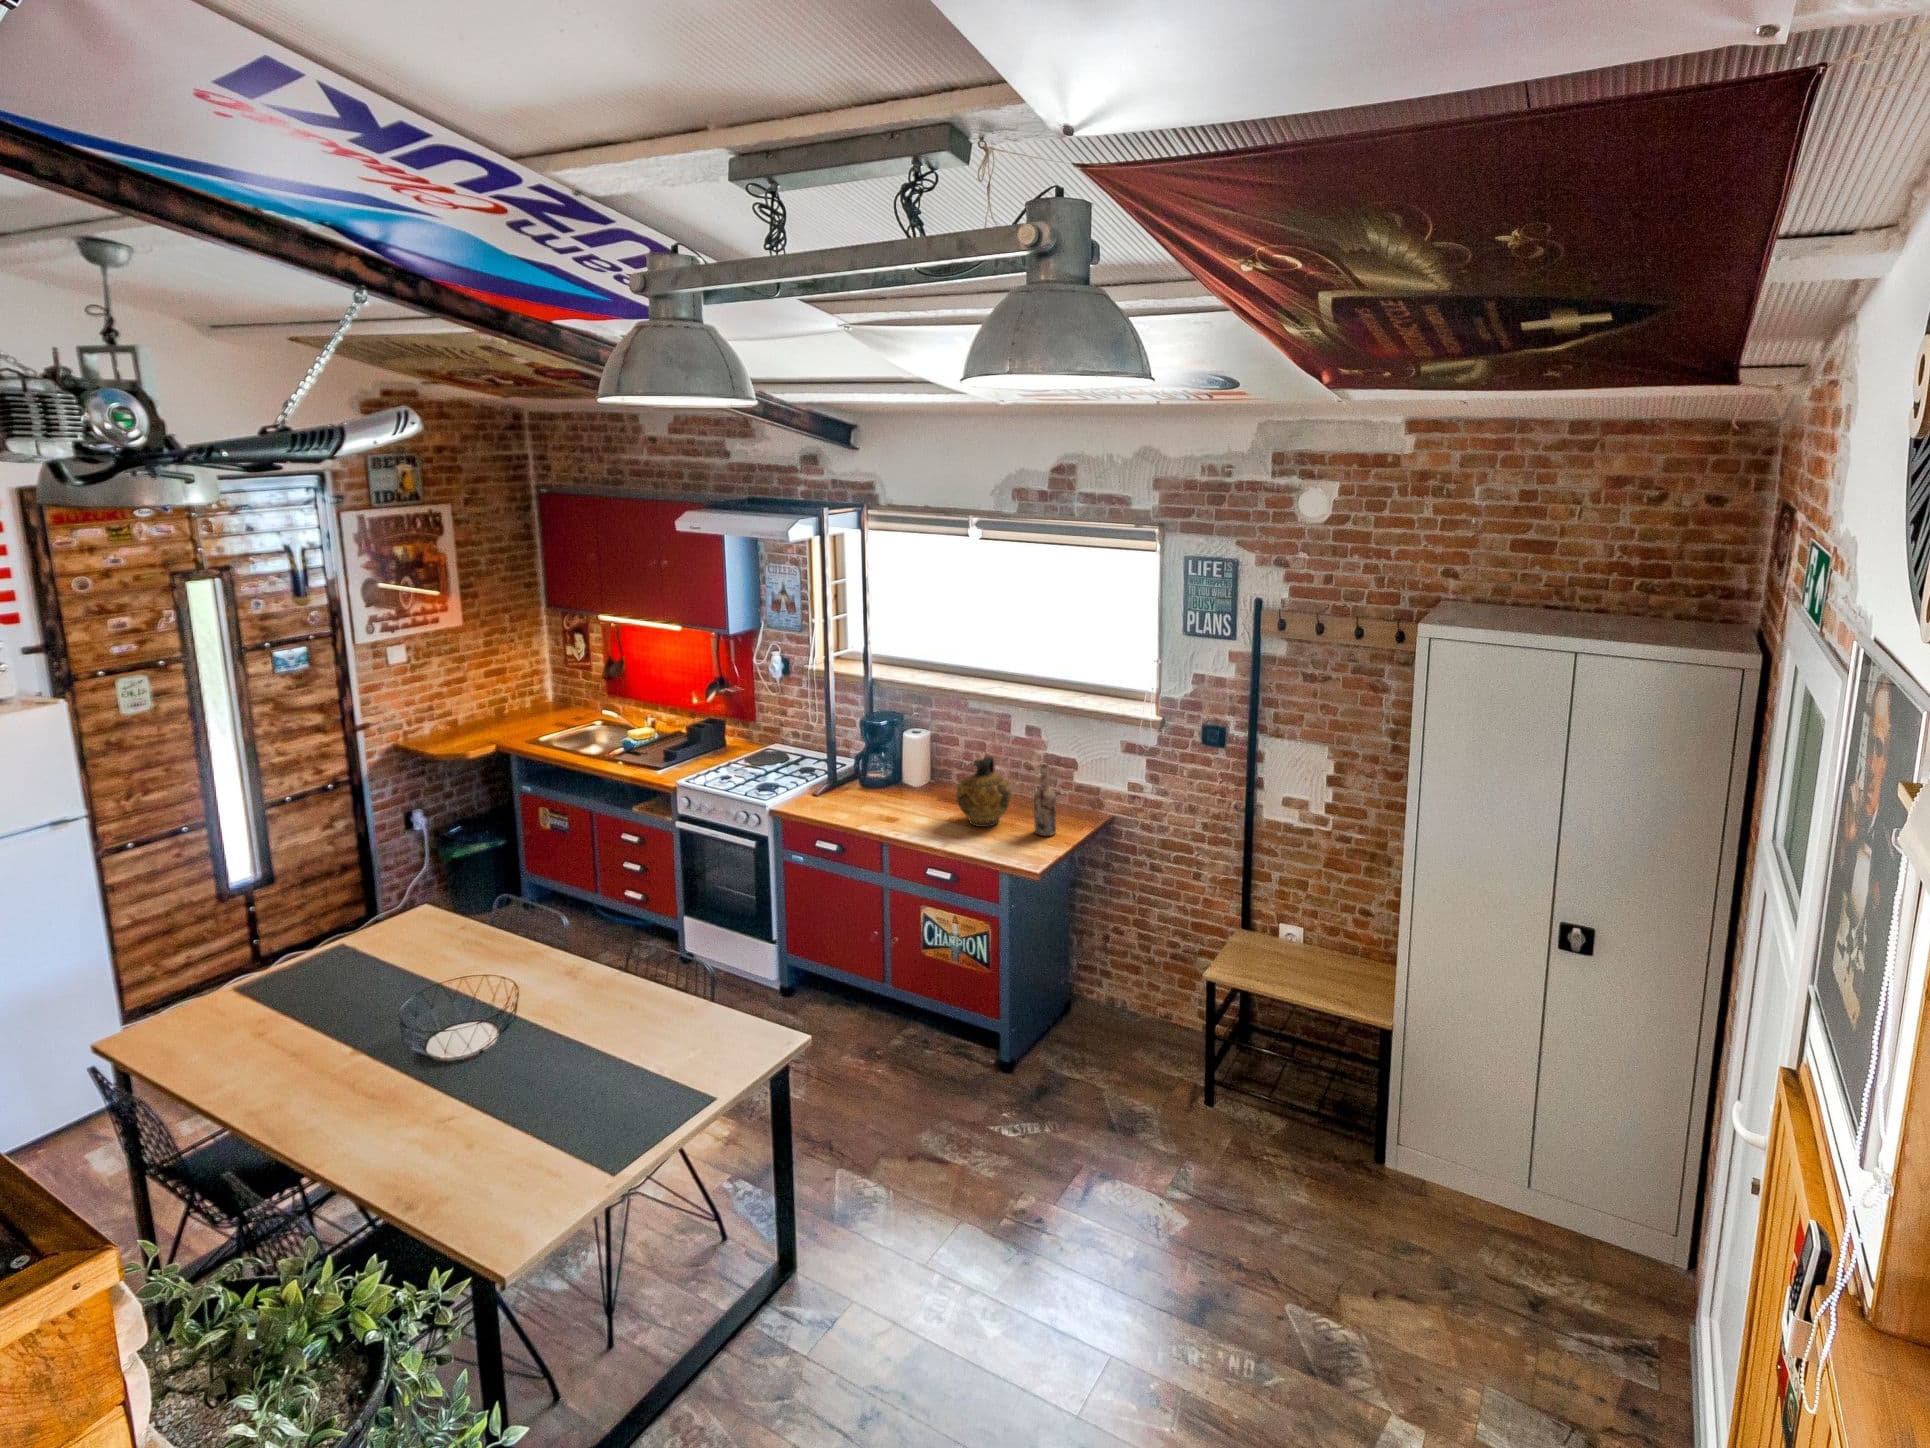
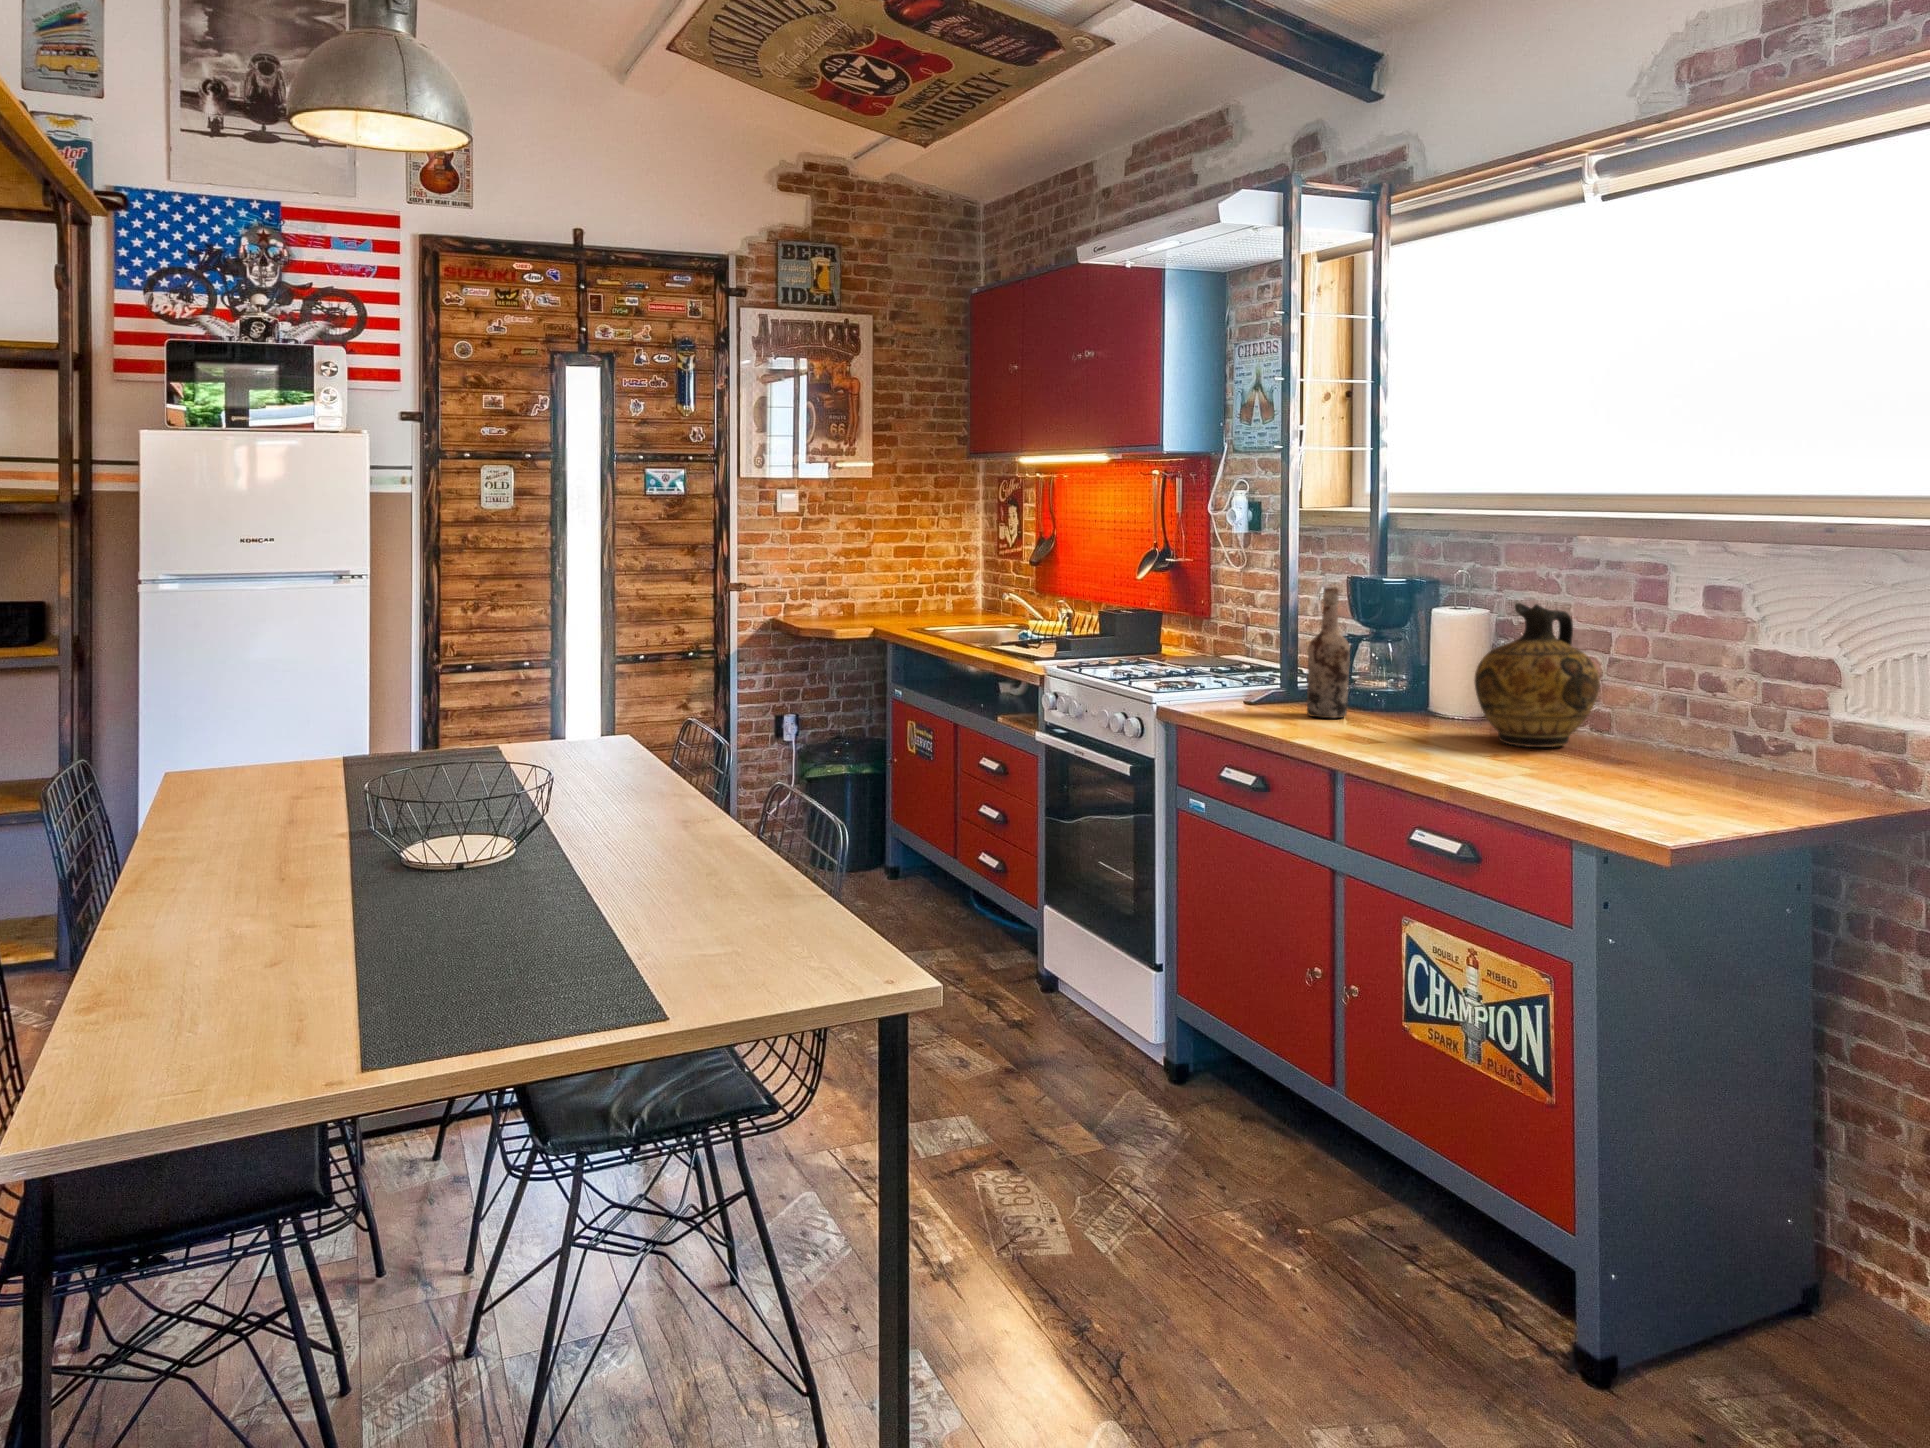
wine bottle: present [1034,764,1056,836] -> present [1307,588,1350,718]

